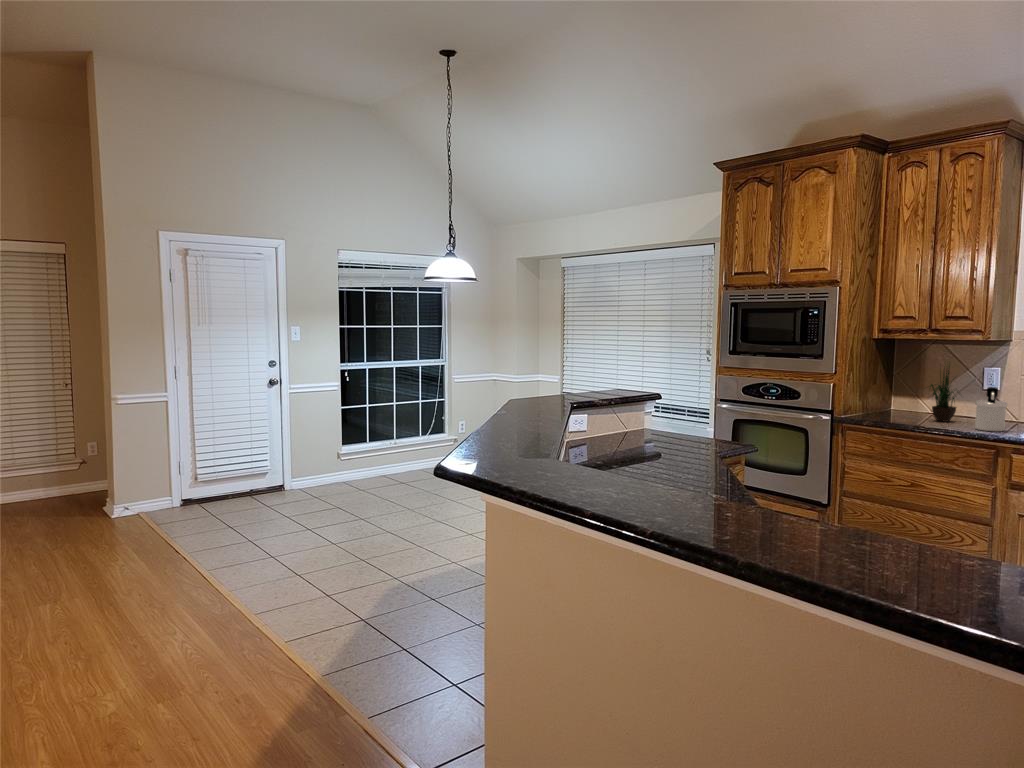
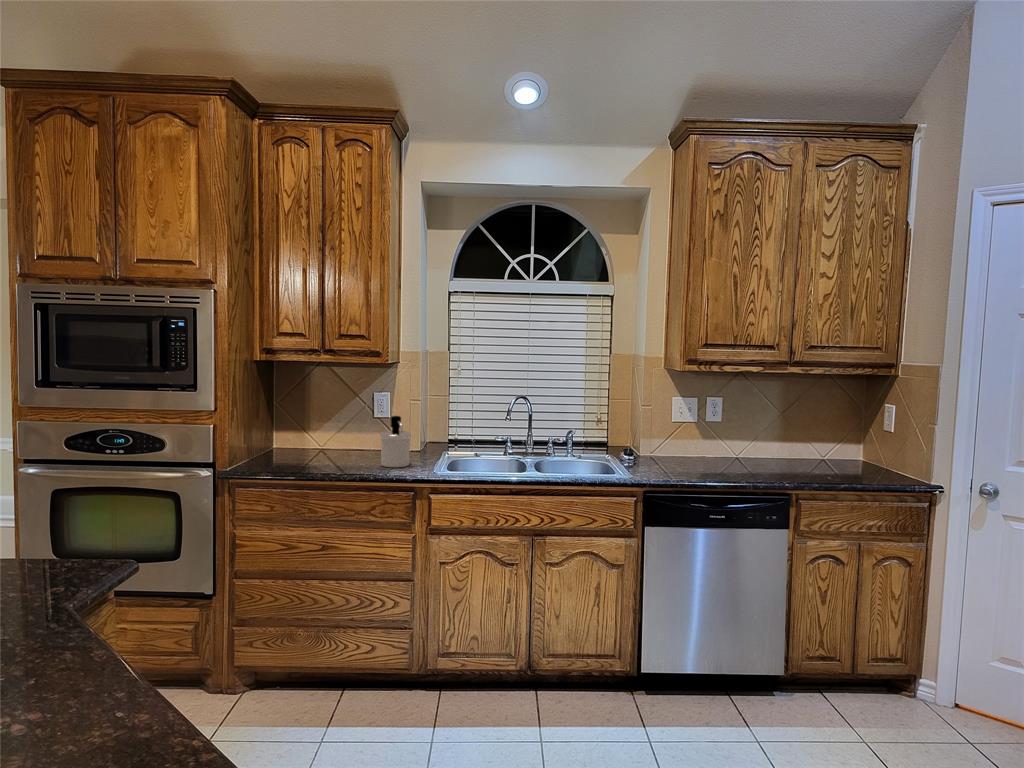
potted plant: present [930,366,956,422] -> none [317,377,362,460]

